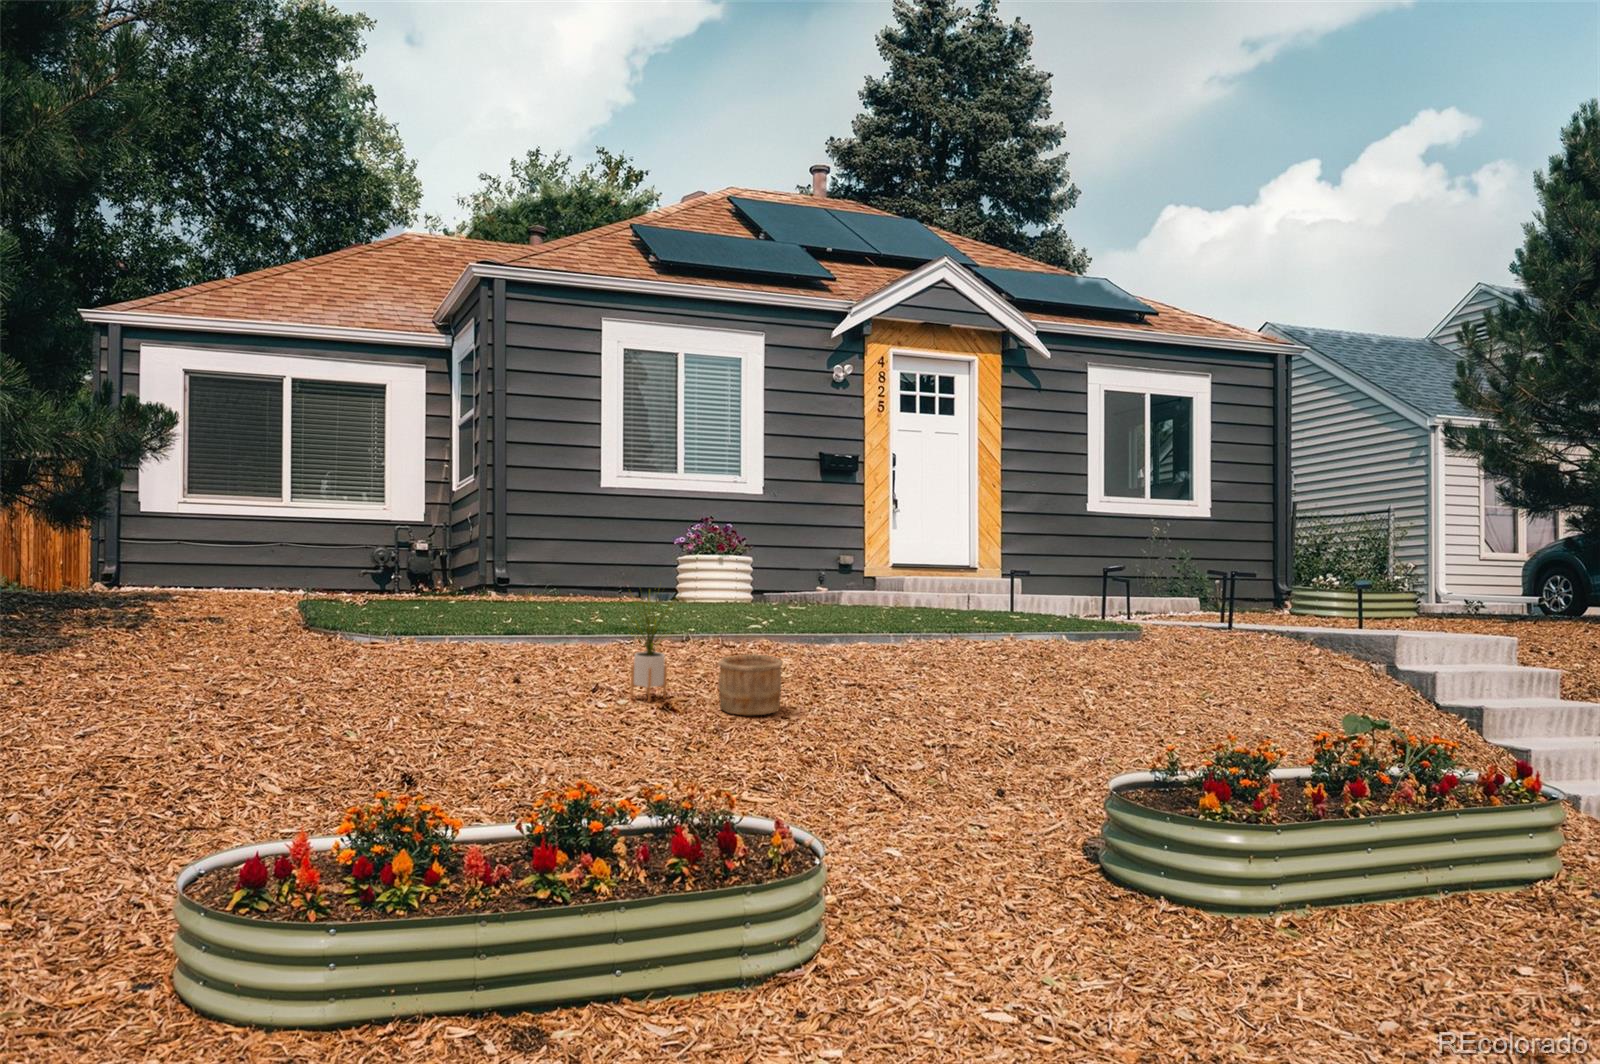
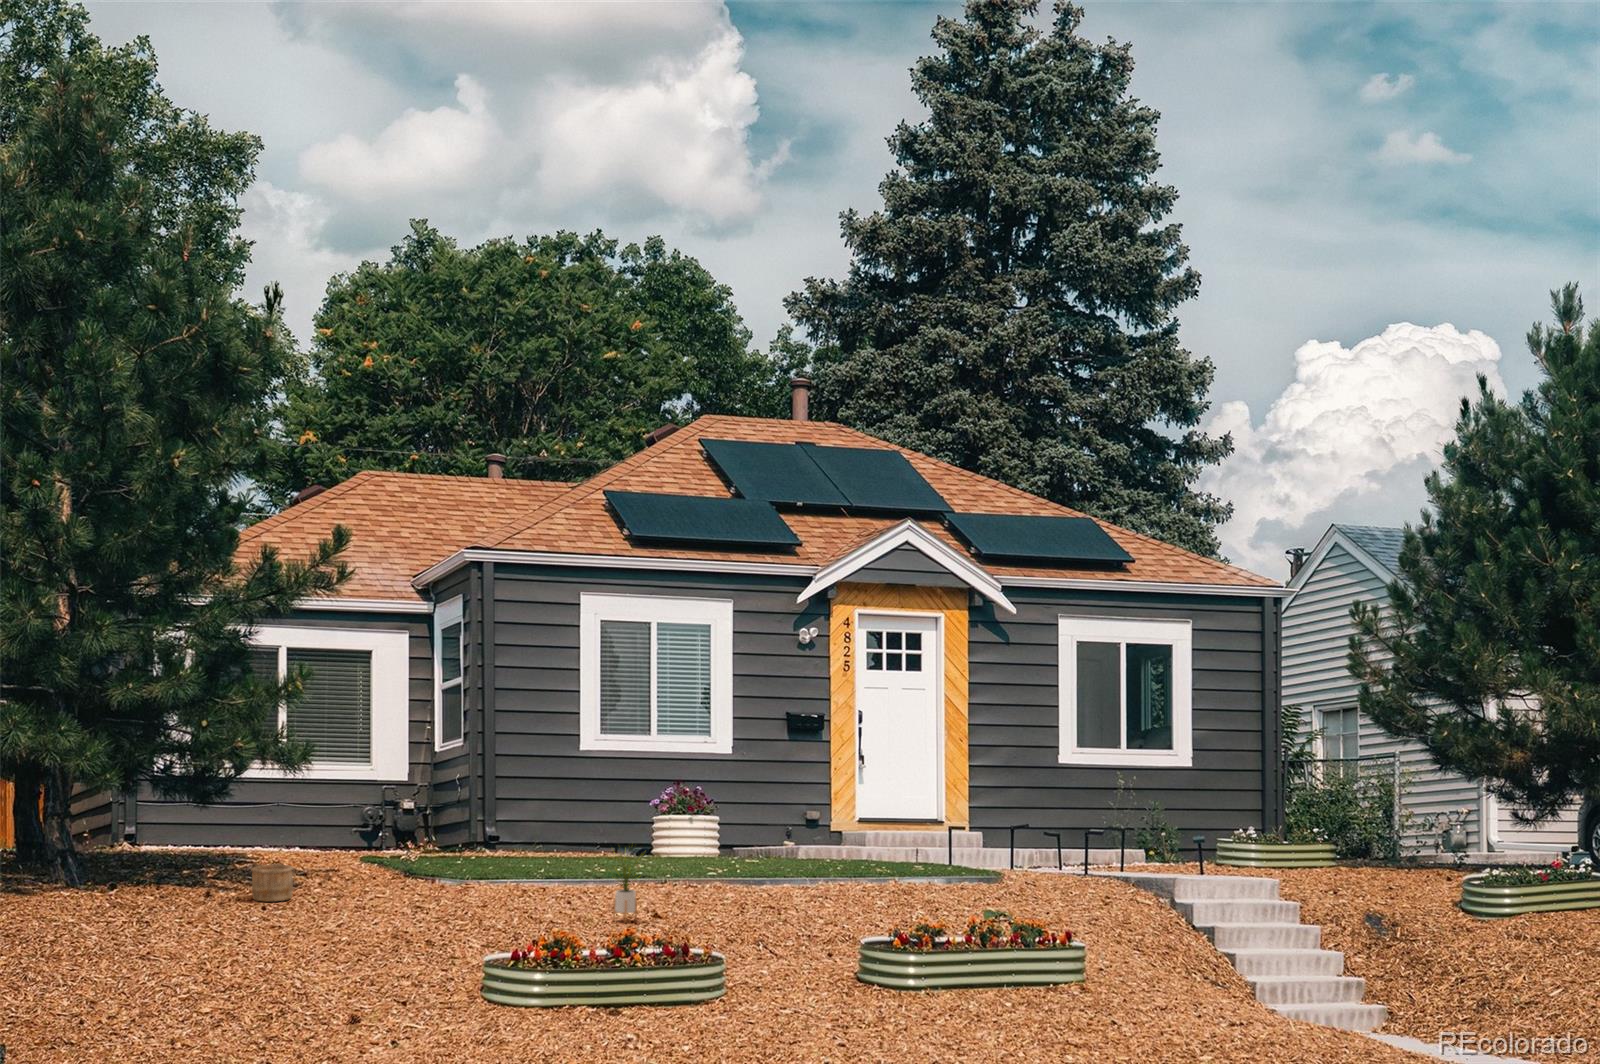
wooden bucket: present [718,655,783,715] -> present [251,864,293,902]

